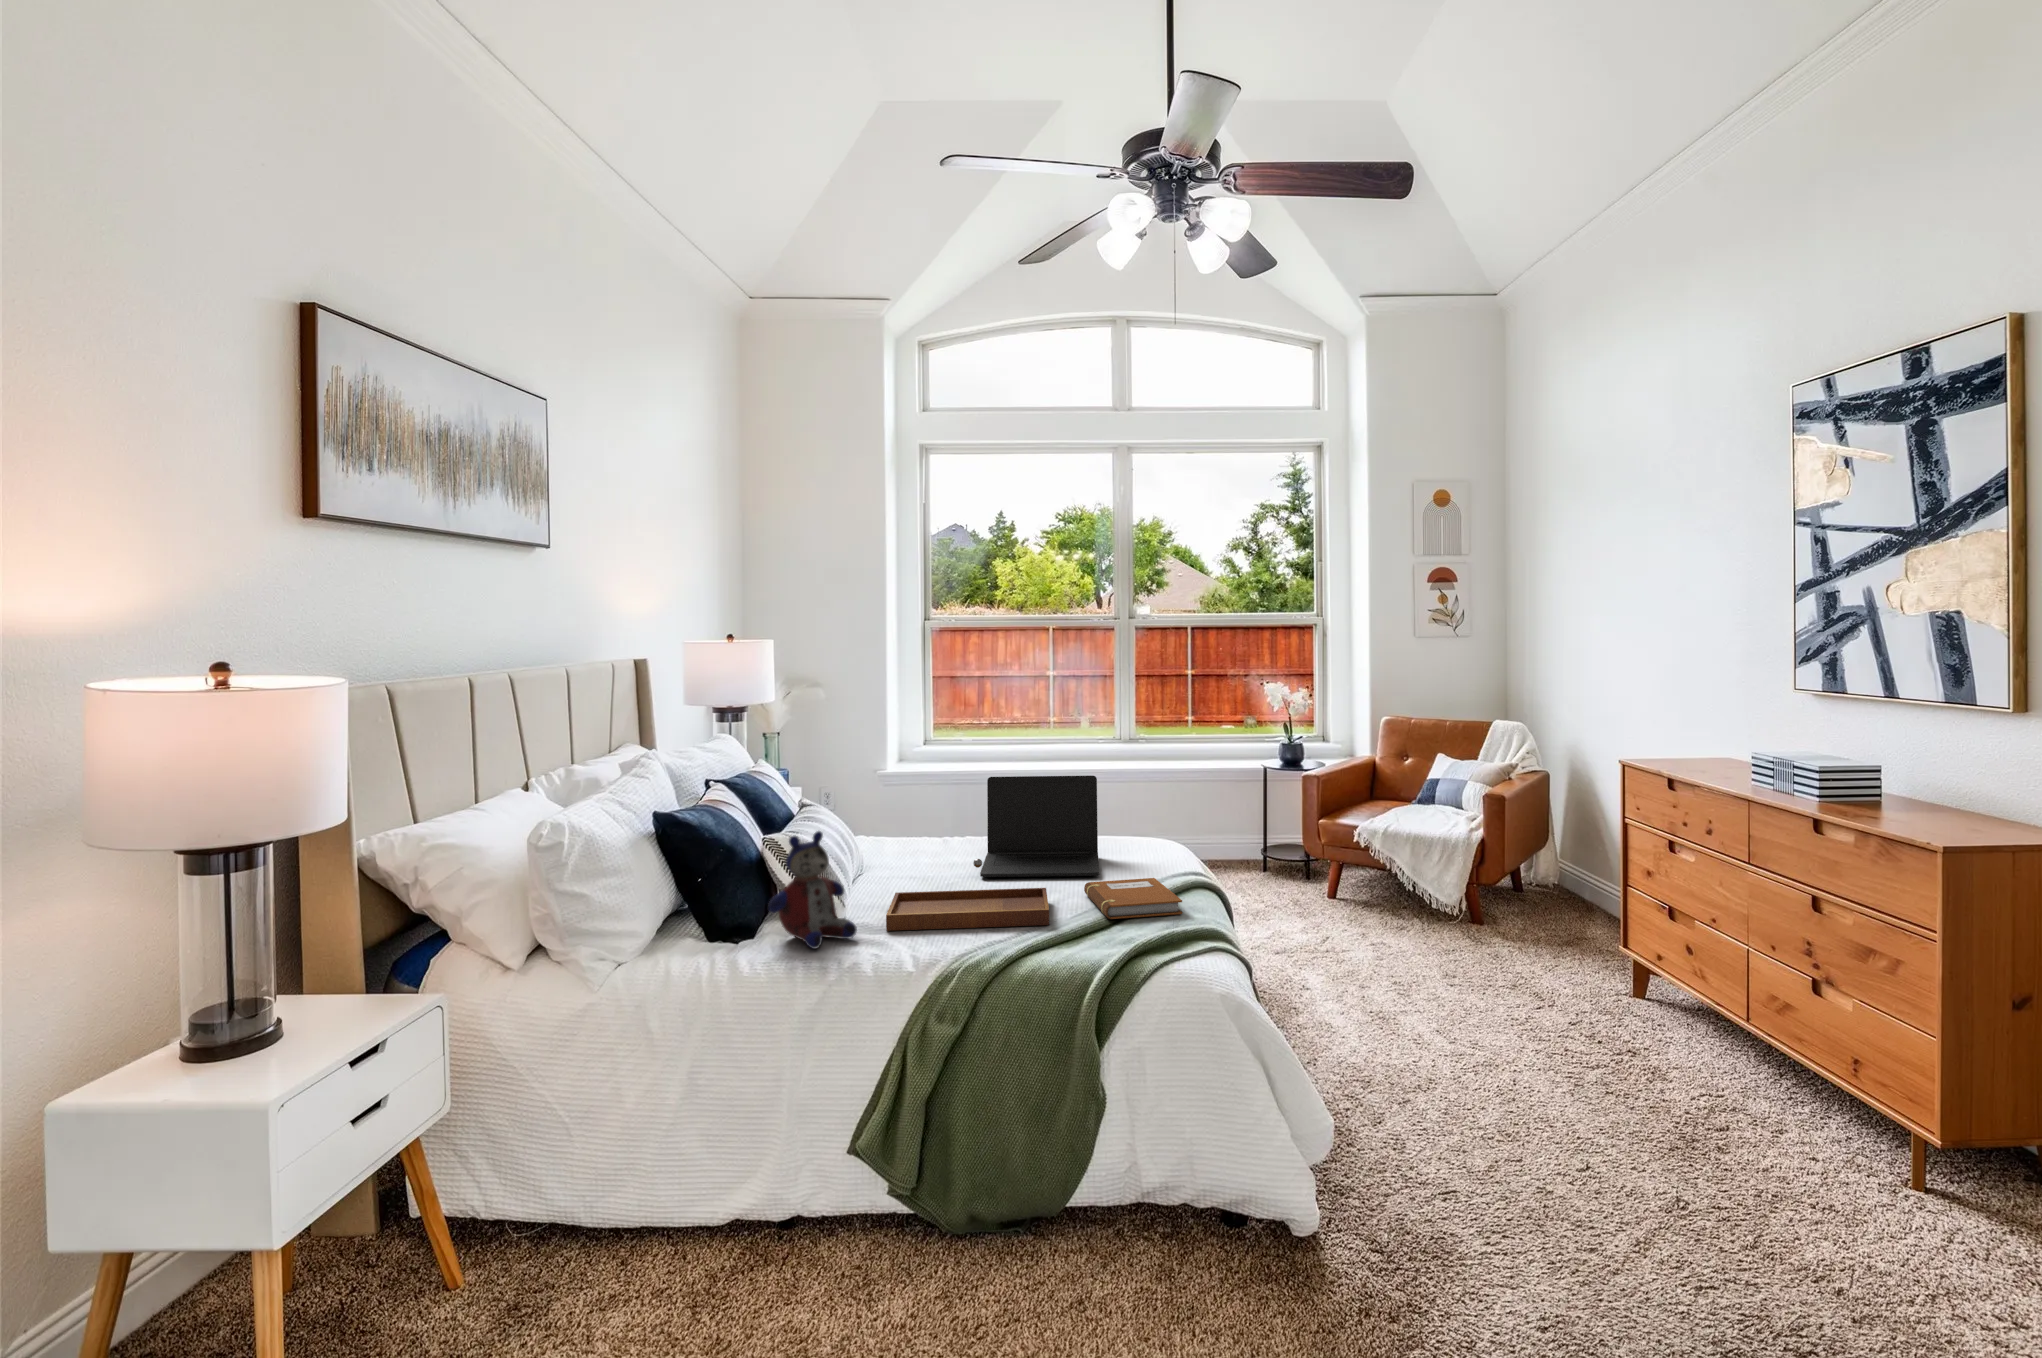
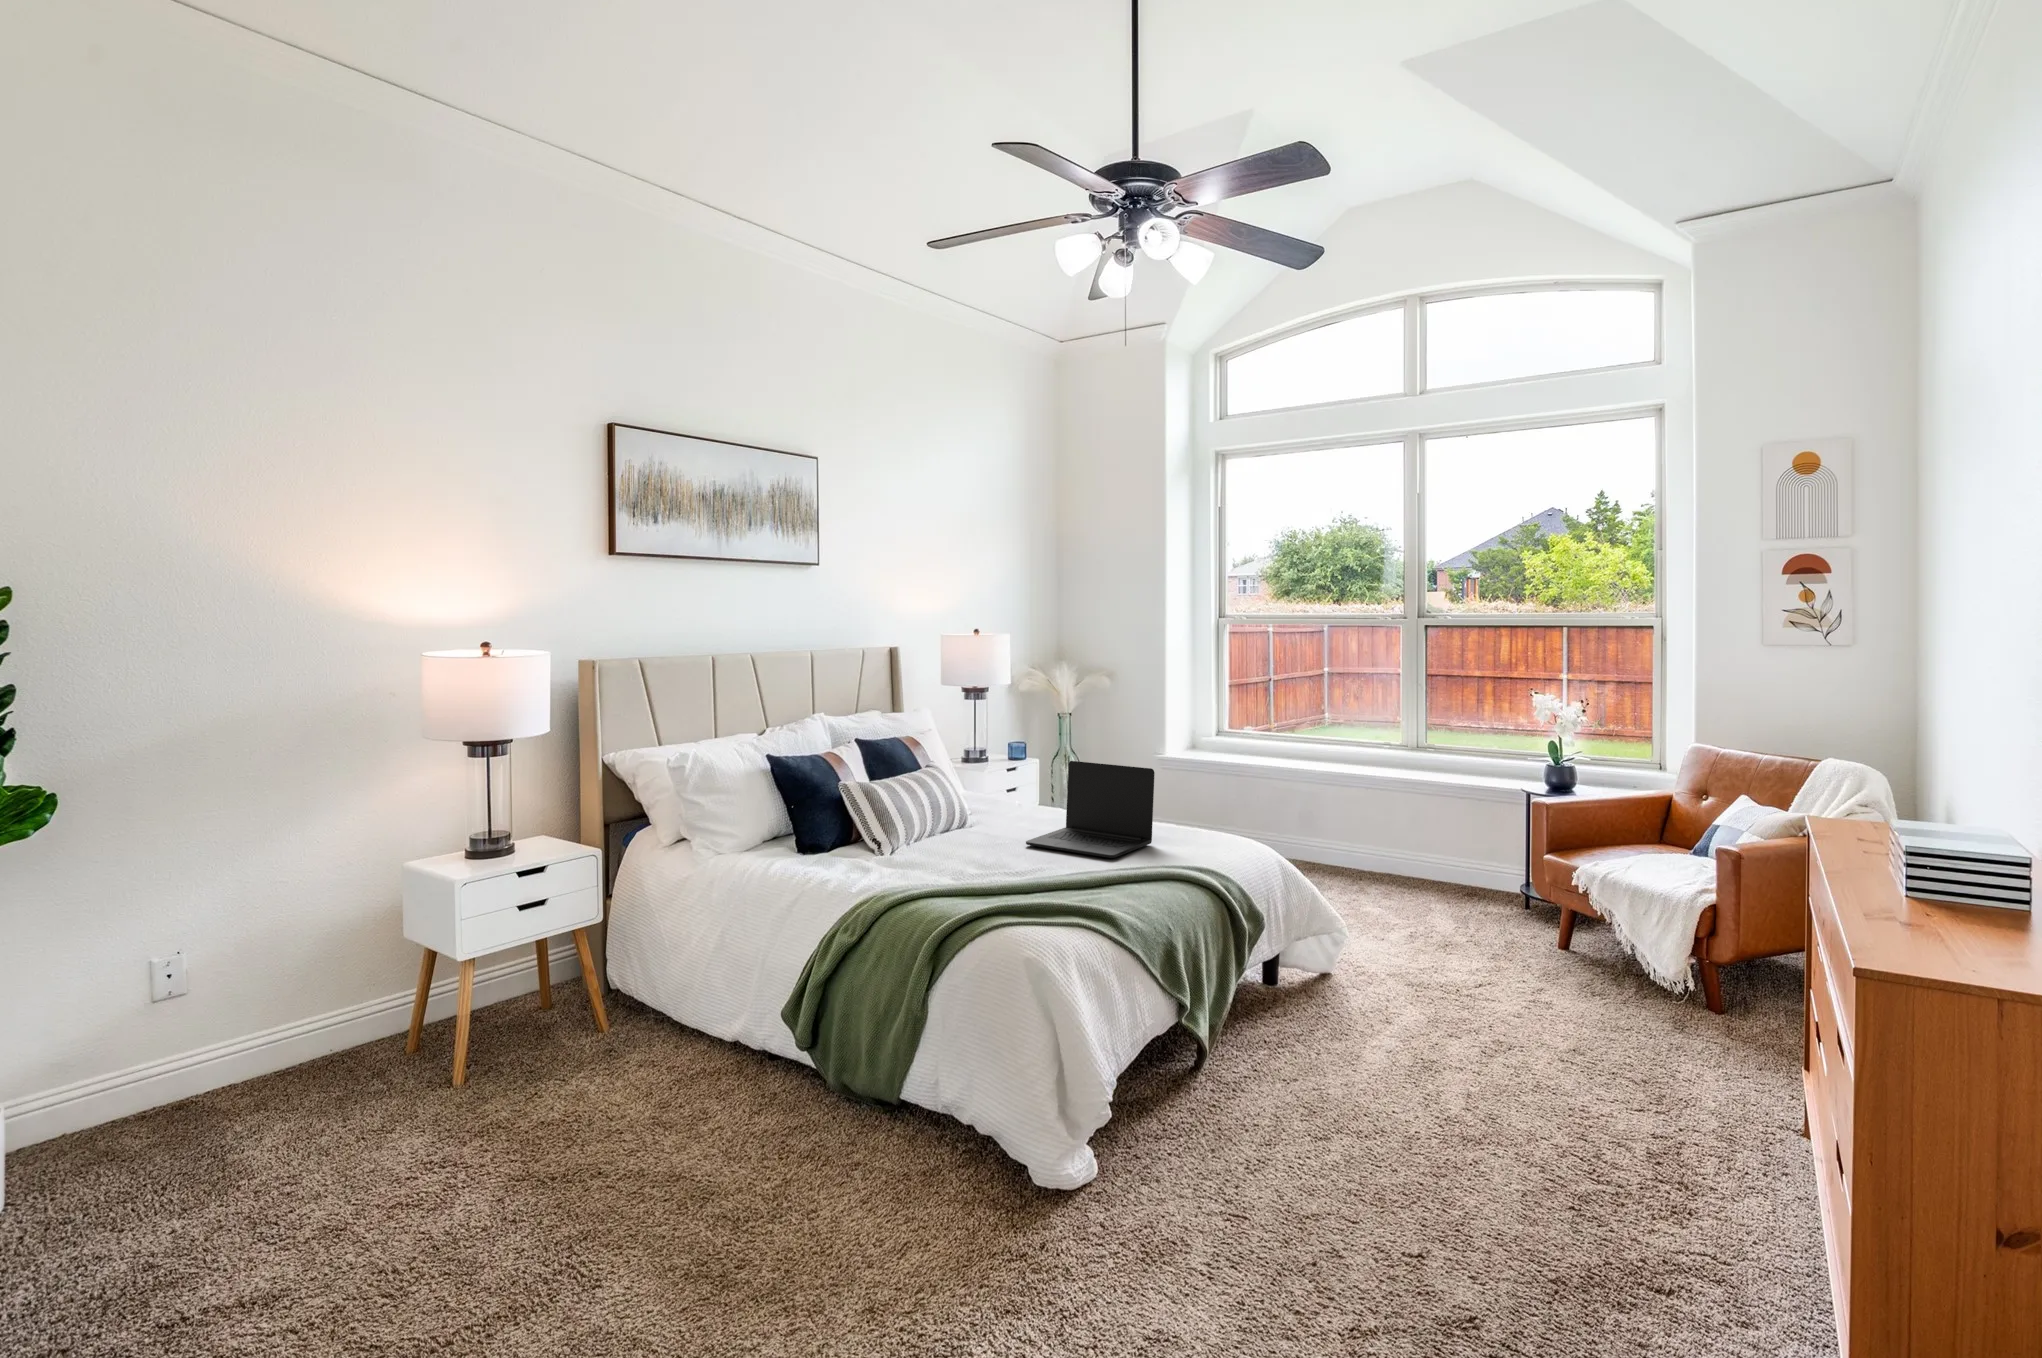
stuffed bear: present [768,831,857,949] -> none [805,783,872,870]
tray: present [886,859,1049,931] -> none [888,823,1033,885]
notebook: present [1084,878,1182,919] -> none [1042,860,1135,897]

